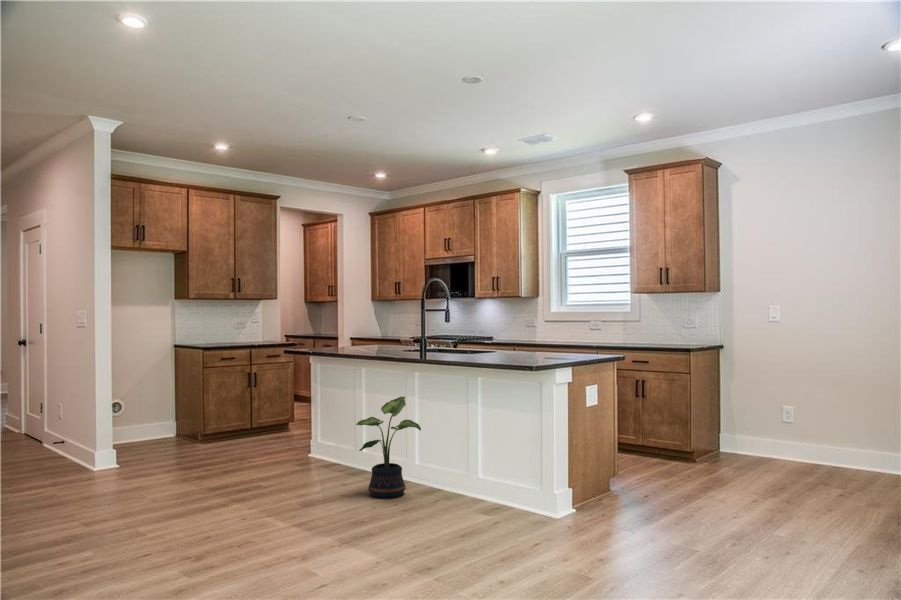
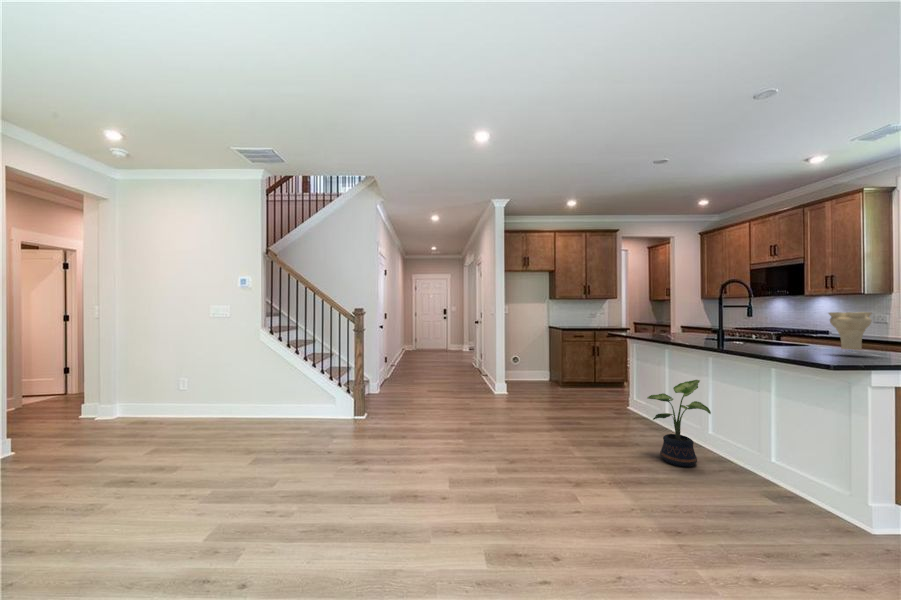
vase: none [505,314,538,355] -> present [829,312,872,350]

